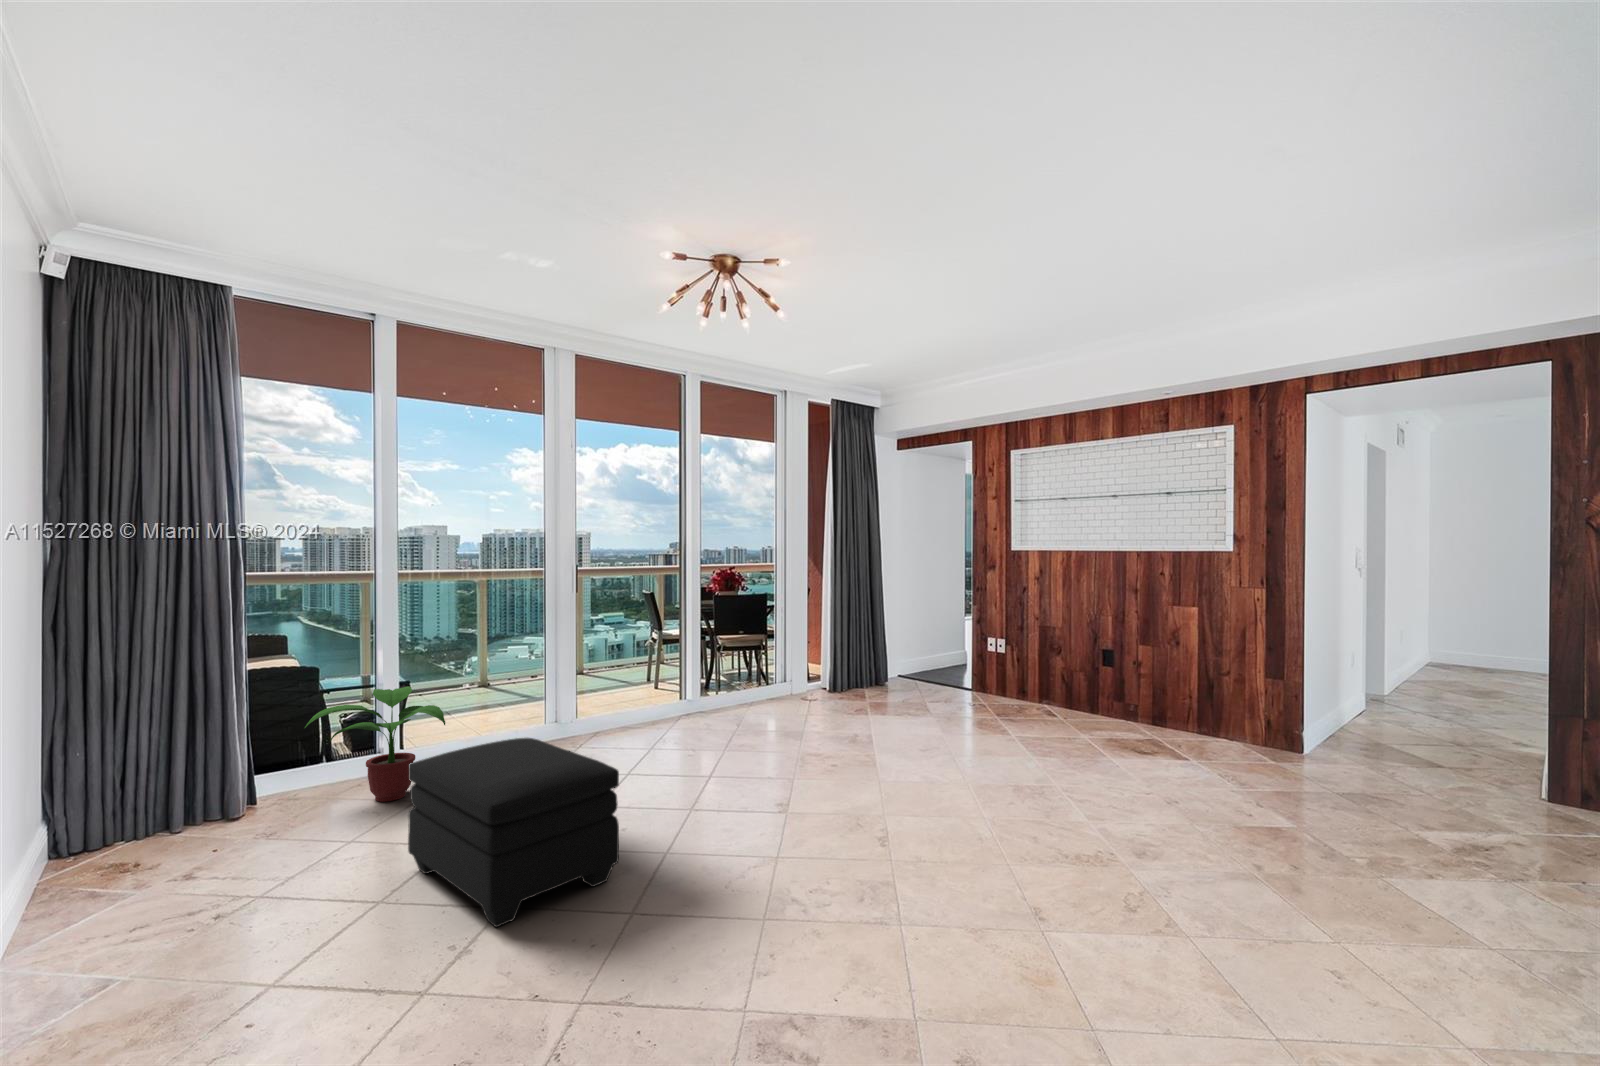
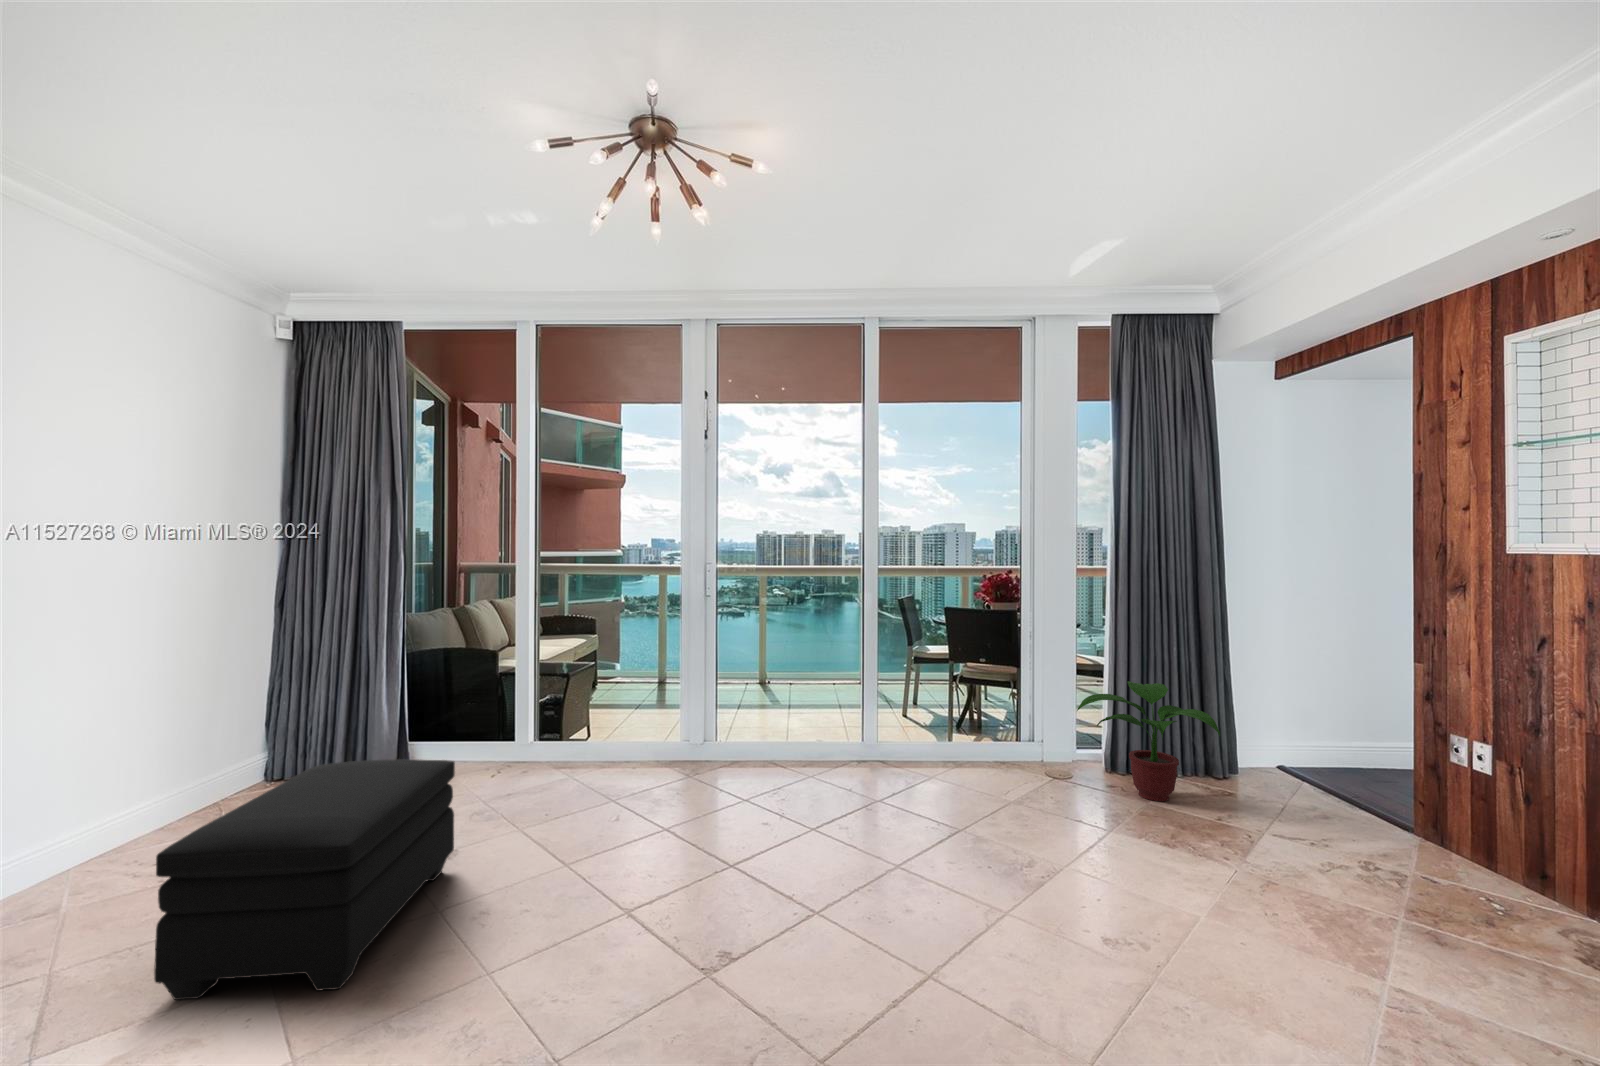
potted plant: present [305,686,445,802] -> present [1077,682,1220,801]

